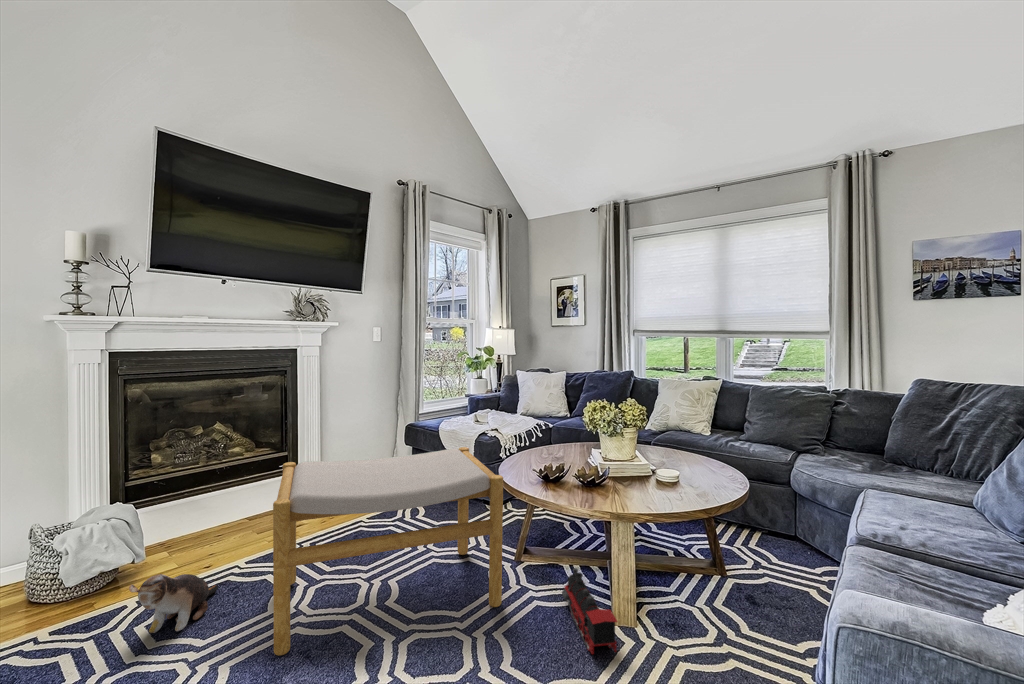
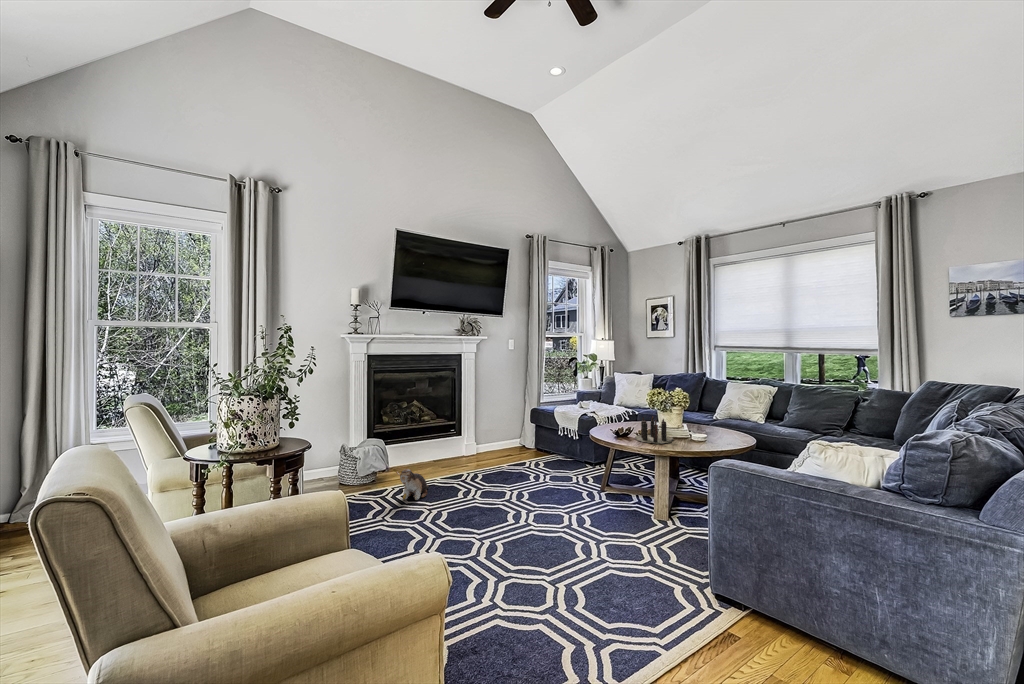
footstool: present [273,447,503,656] -> none [463,417,589,512]
candle: none [569,447,651,498] -> present [636,417,673,444]
toy train: present [562,568,617,654] -> none [626,488,651,527]

